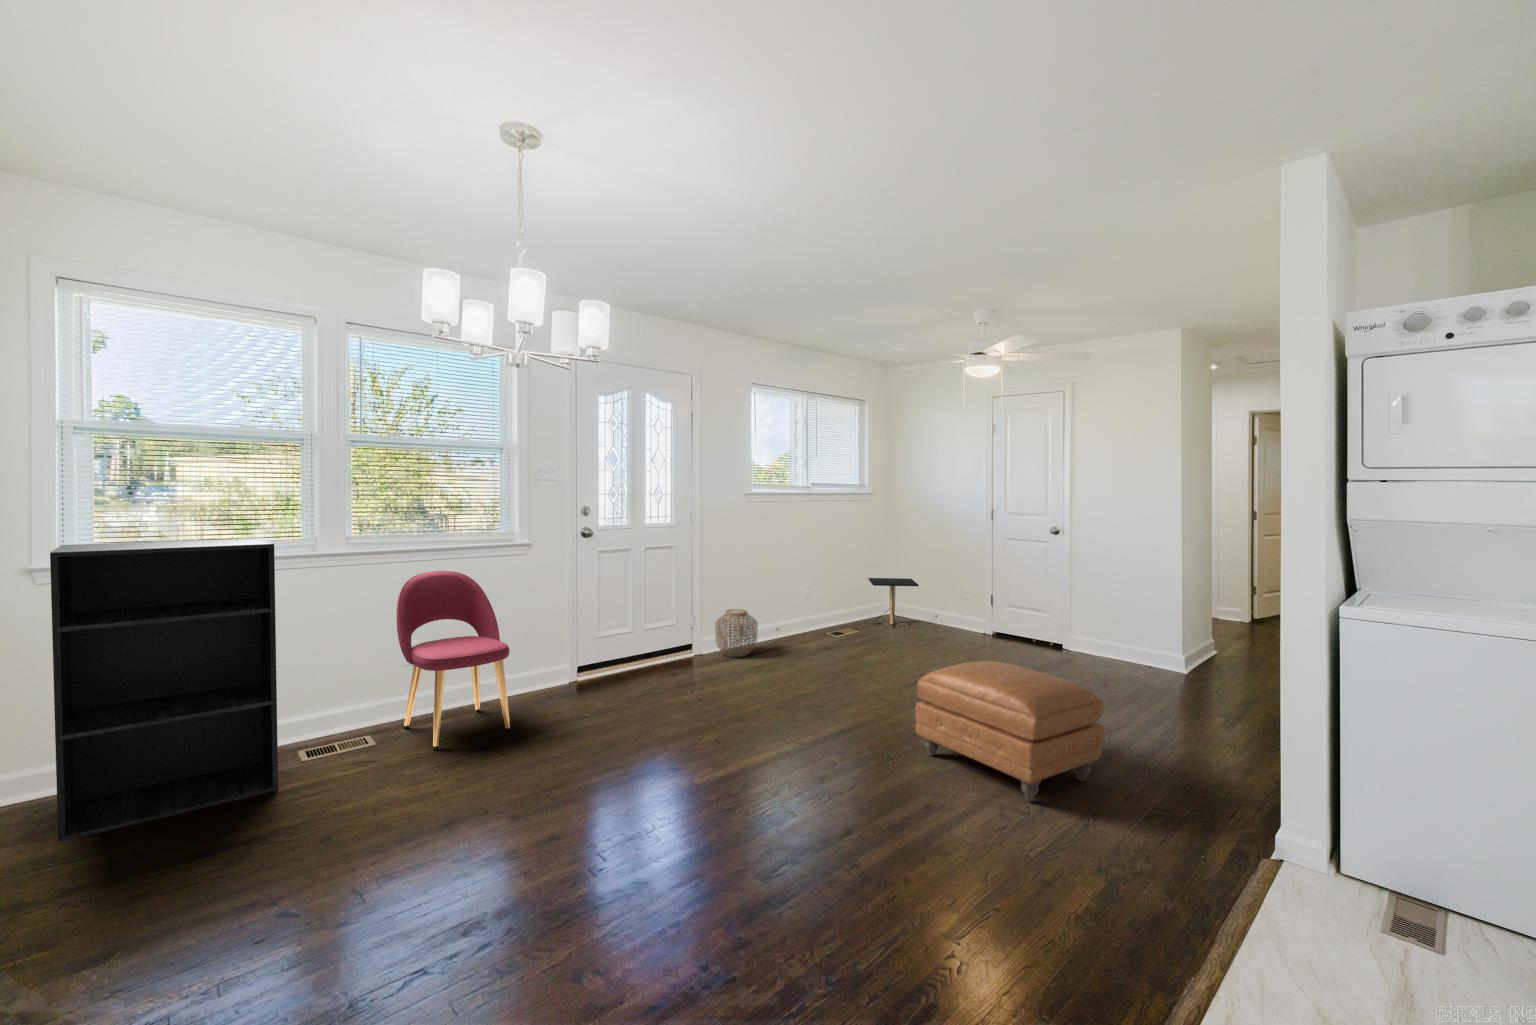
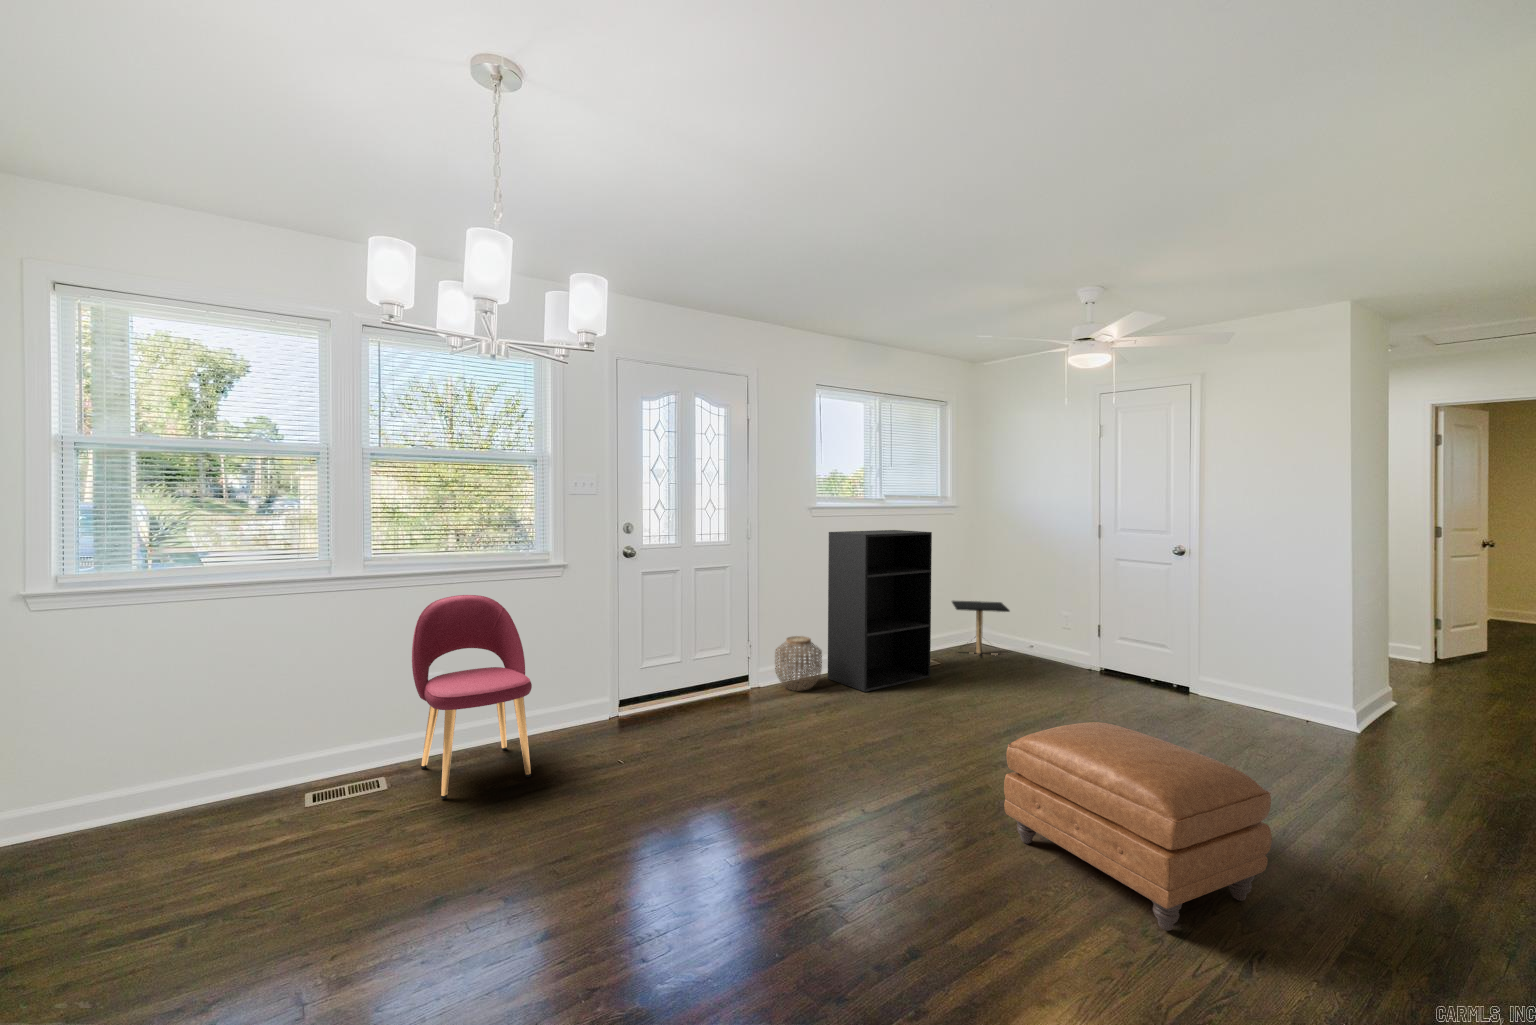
bookshelf: present [50,538,278,842] -> present [828,530,932,692]

